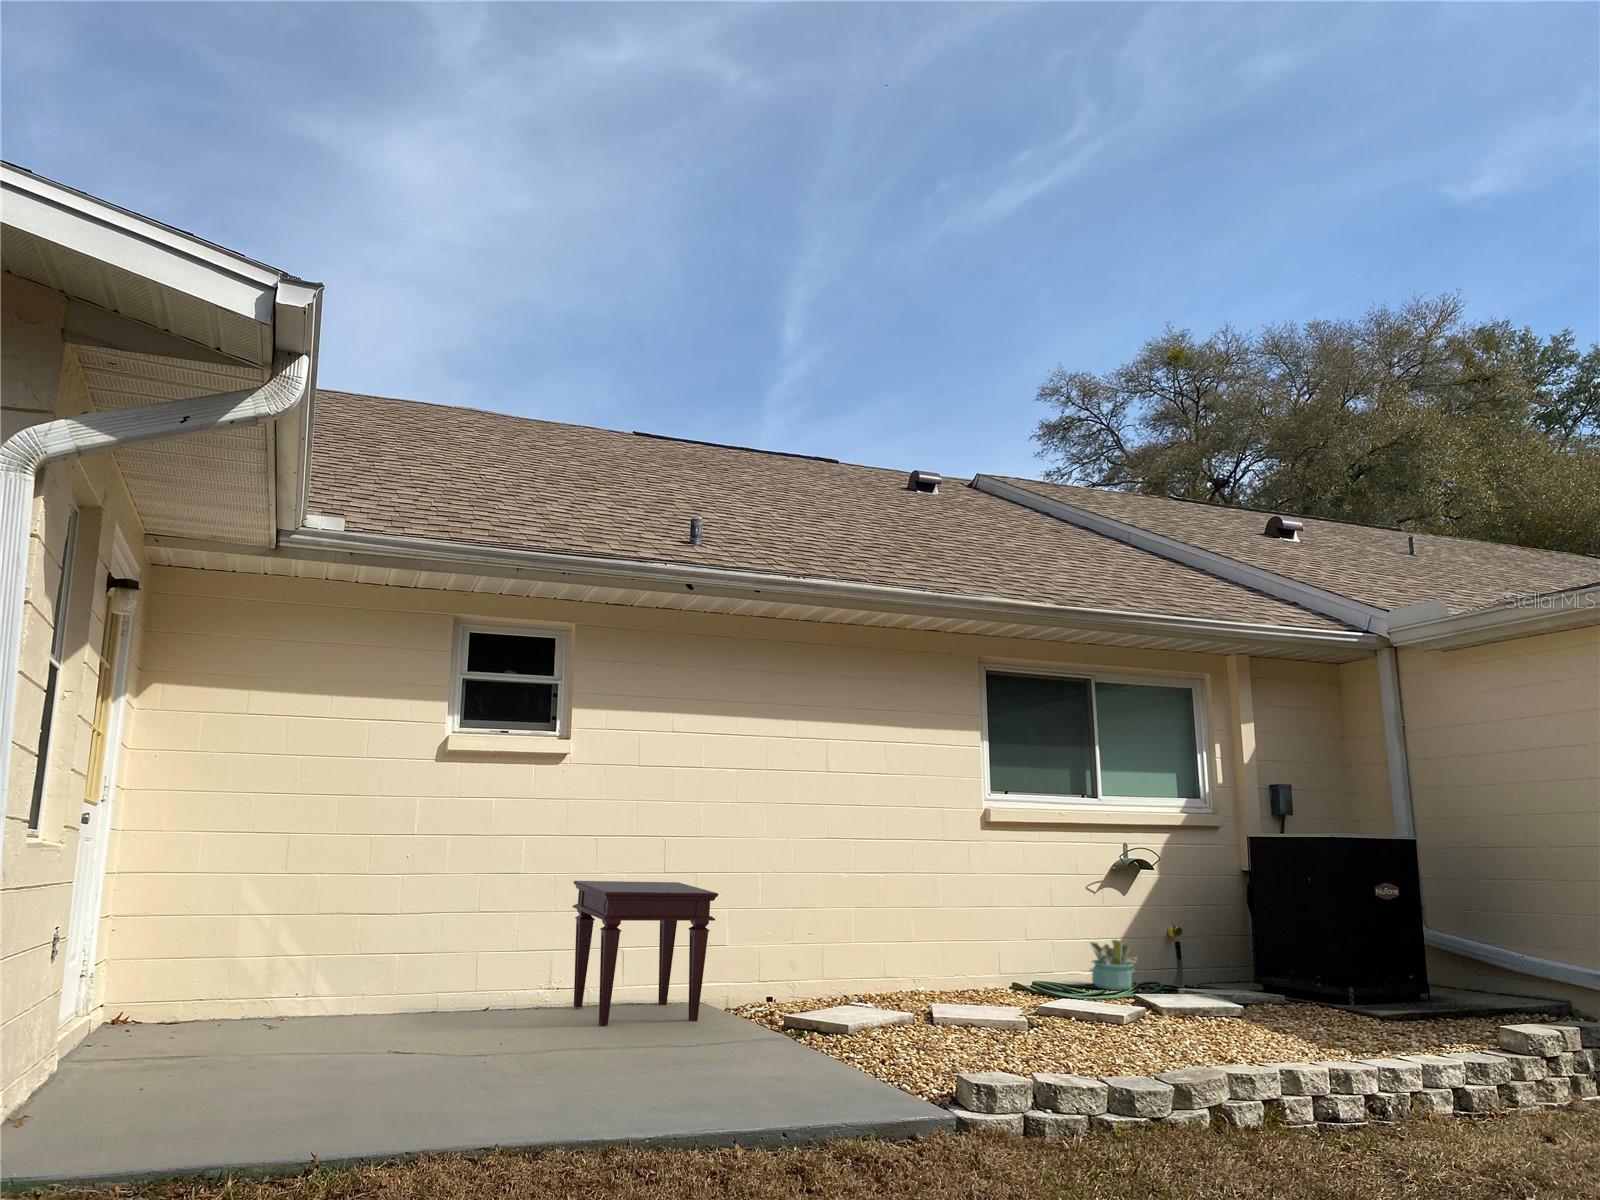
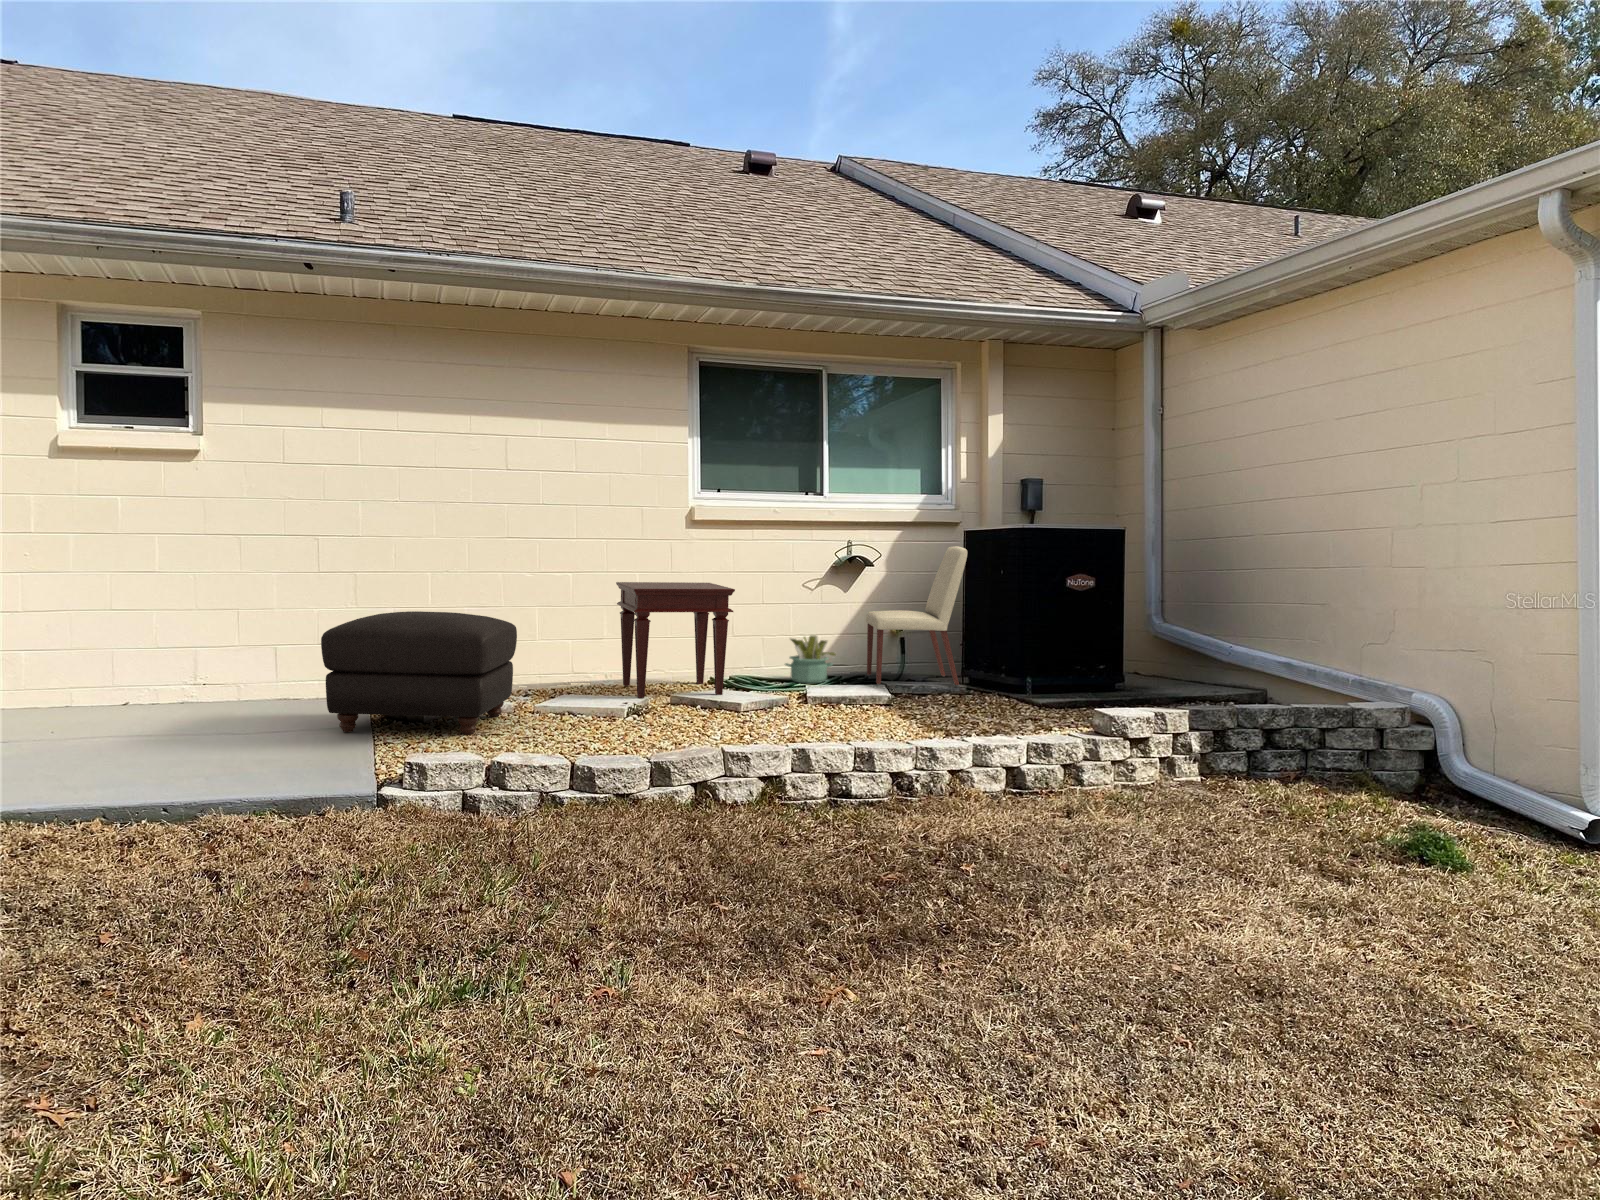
chair: none [1152,851,1265,995] -> present [866,546,968,685]
side table: present [572,881,718,1026] -> present [616,582,735,698]
ottoman: none [768,917,941,1050] -> present [321,611,517,735]

